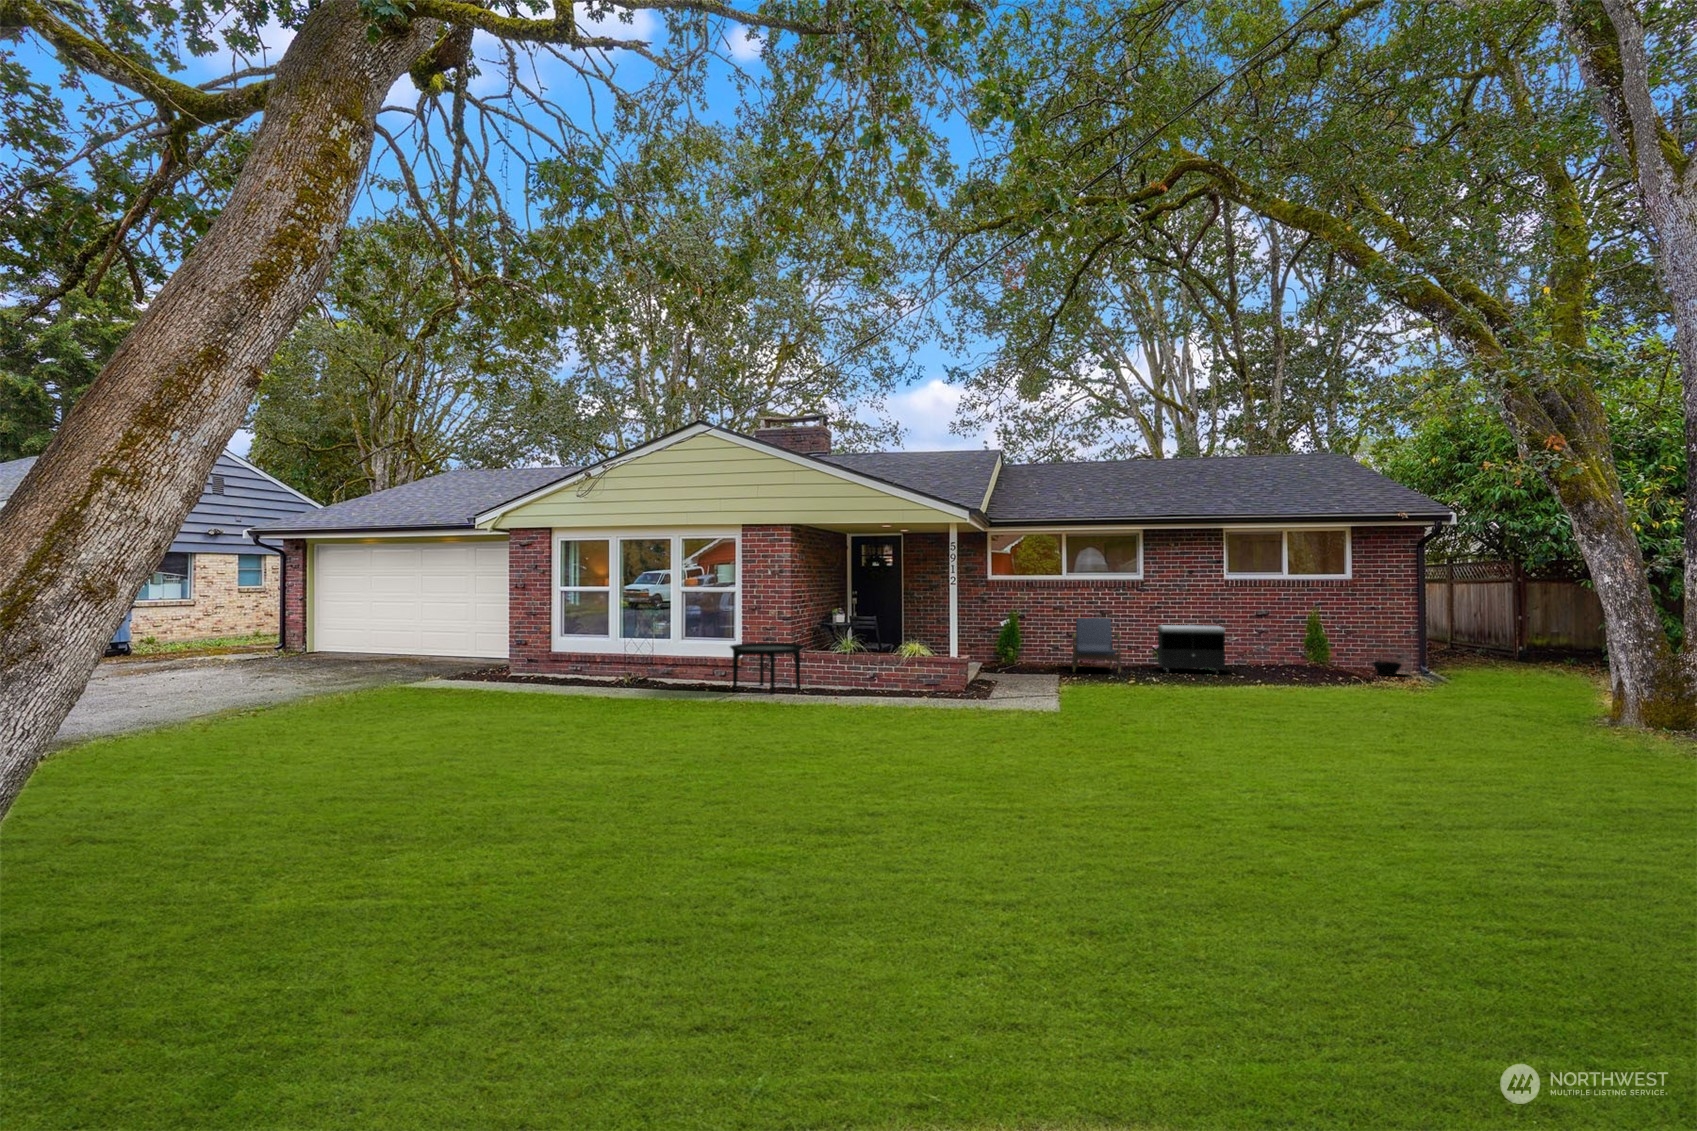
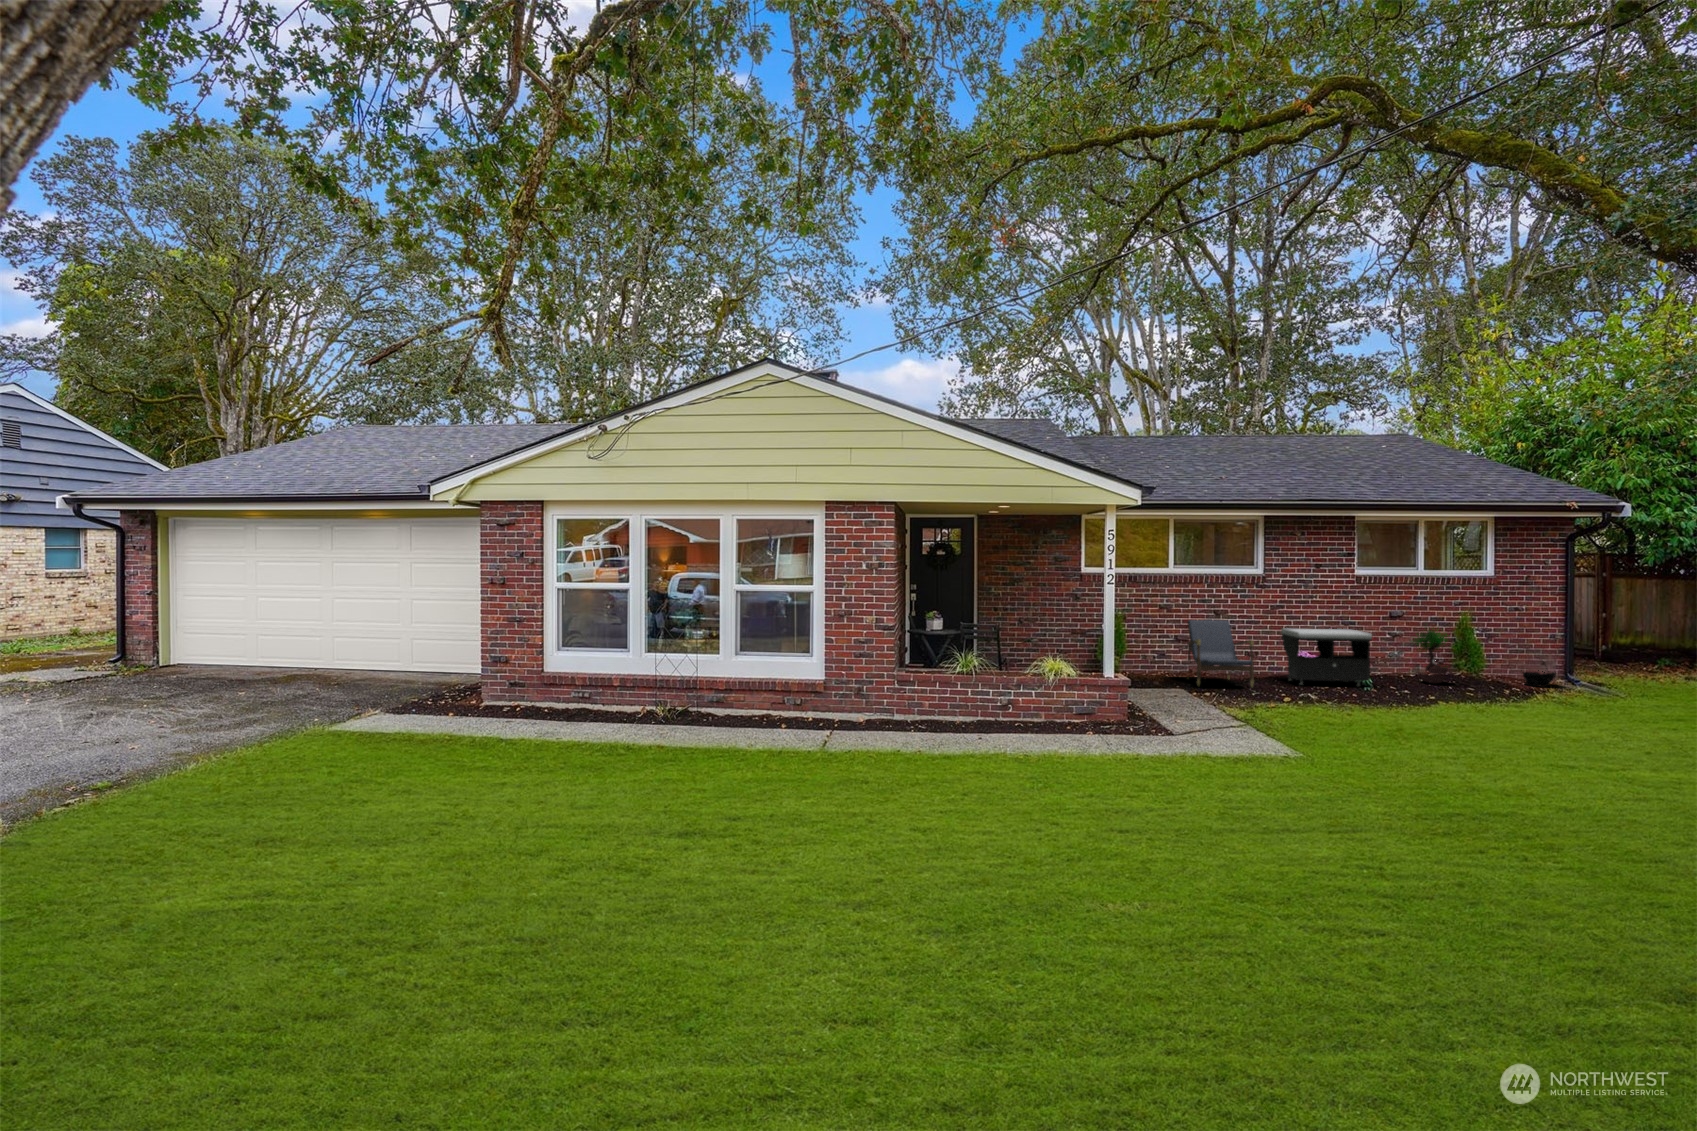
potted tree: none [1269,620,1304,673] -> present [1414,630,1450,684]
round table: present [730,643,803,694] -> none [823,659,922,734]

